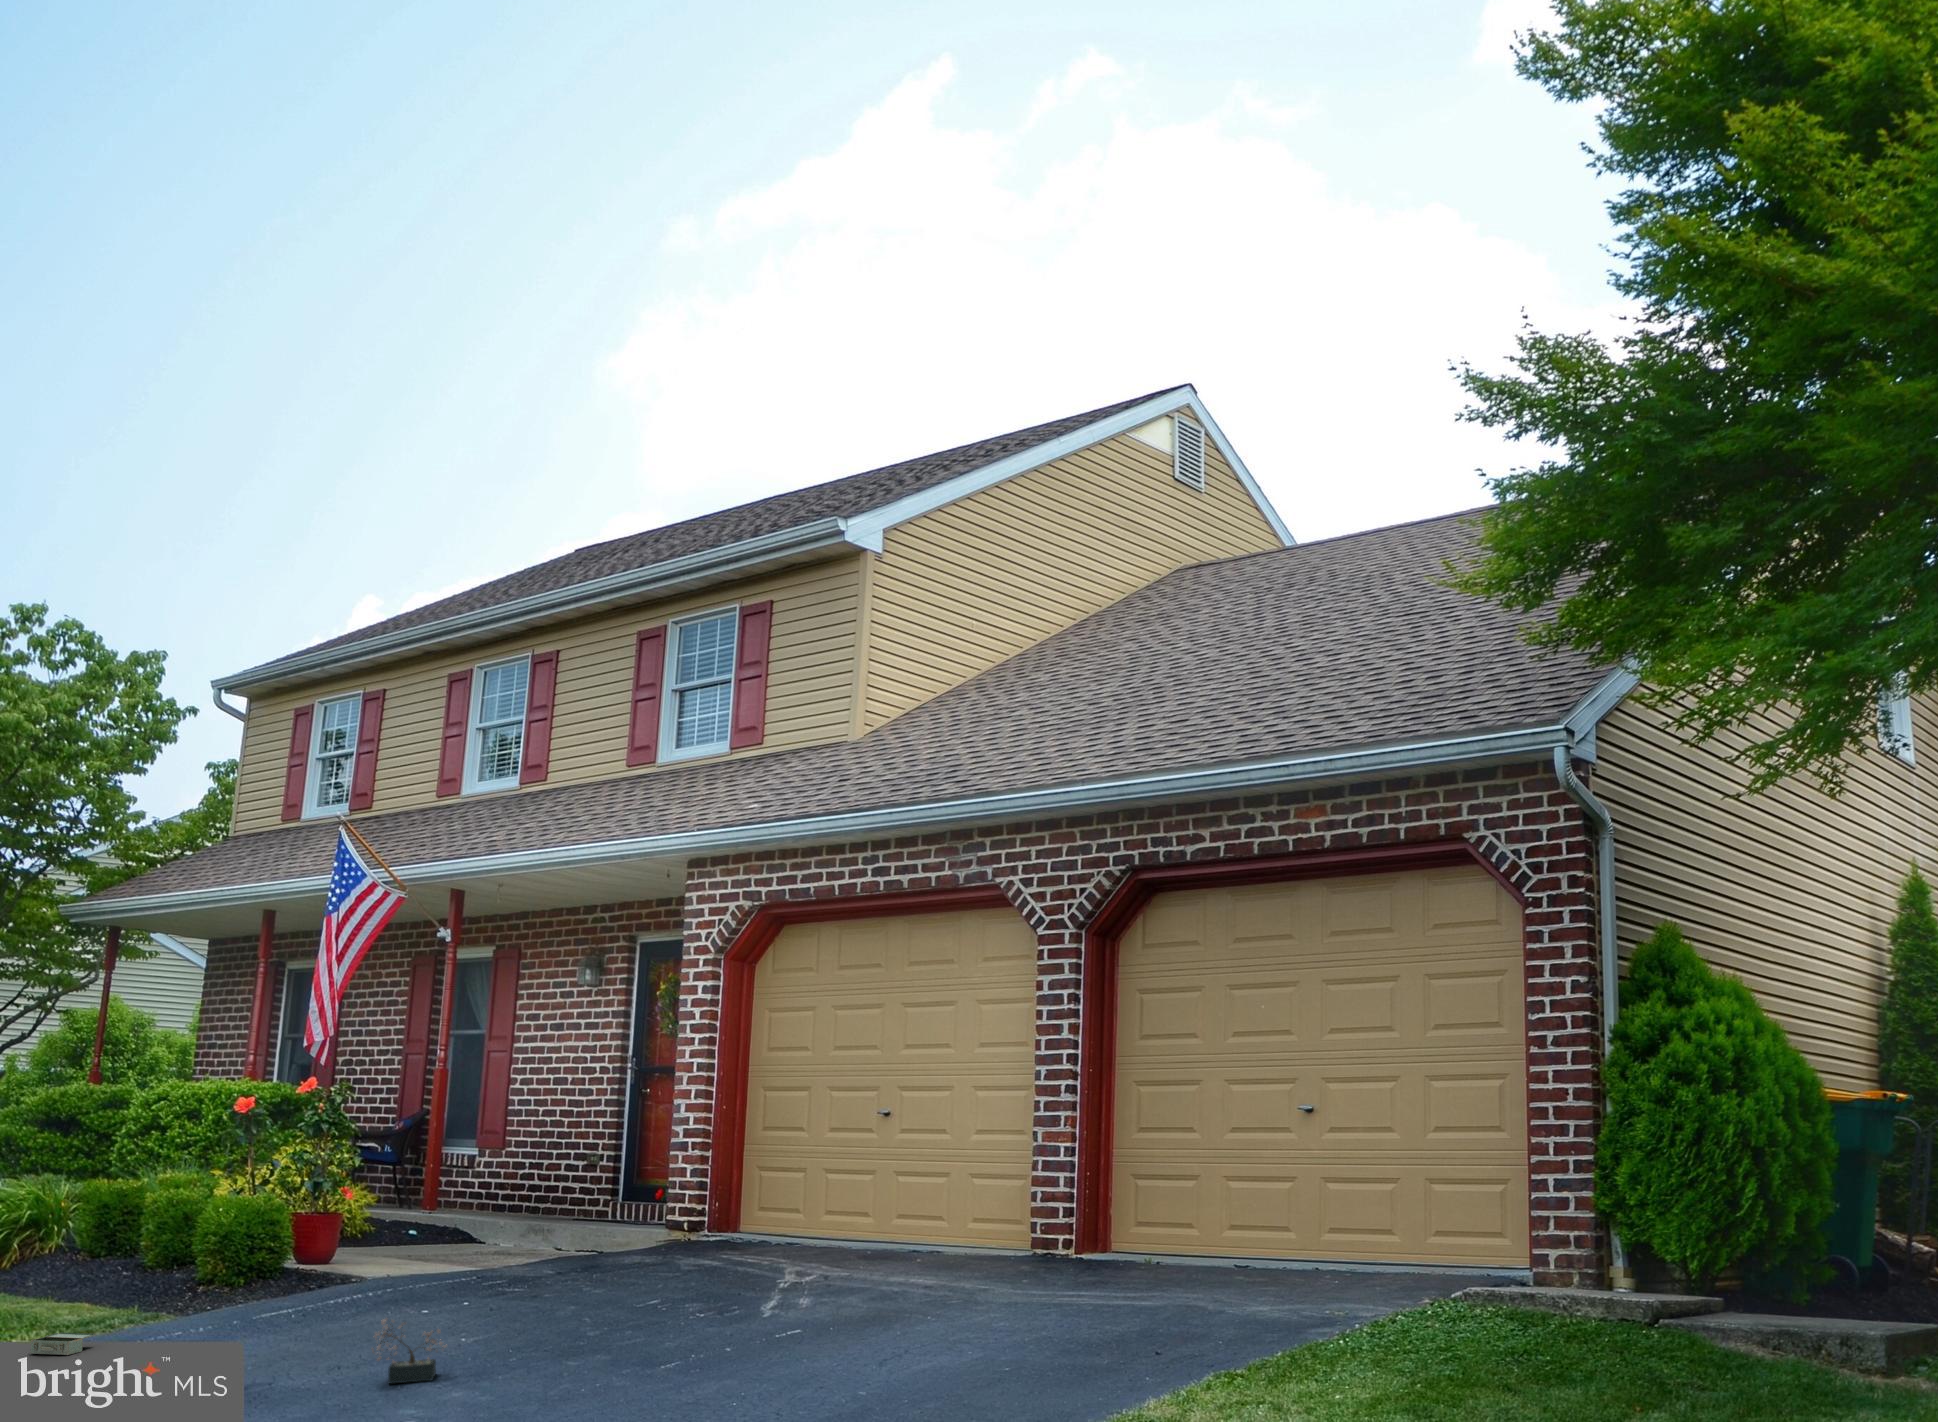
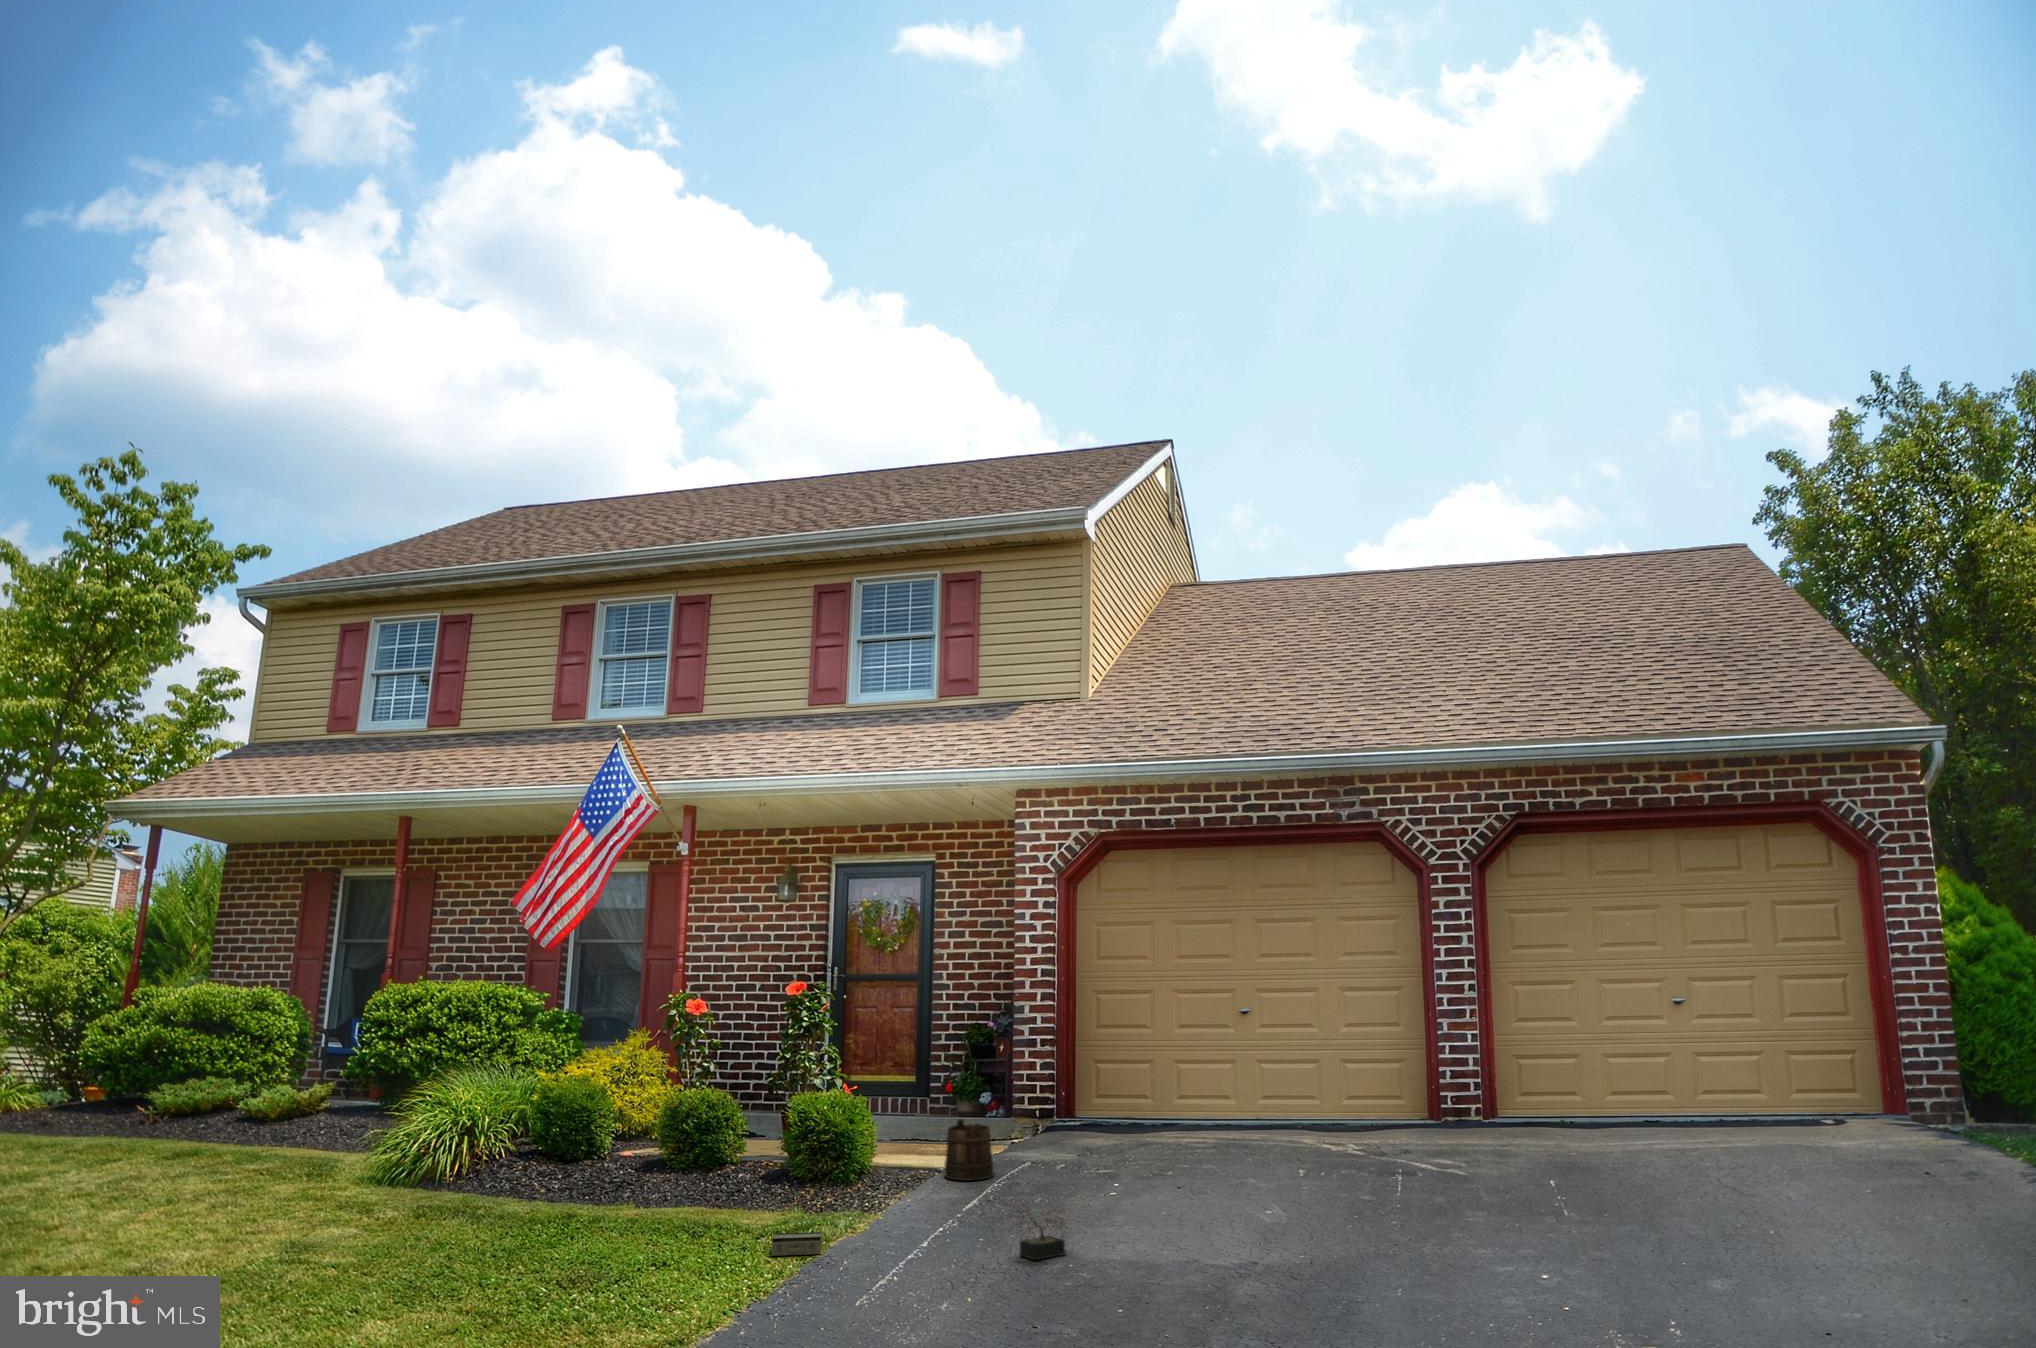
bucket: none [378,1227,434,1293] -> present [945,1119,994,1181]
decorative plant: present [372,1318,446,1383] -> present [1009,1202,1067,1260]

